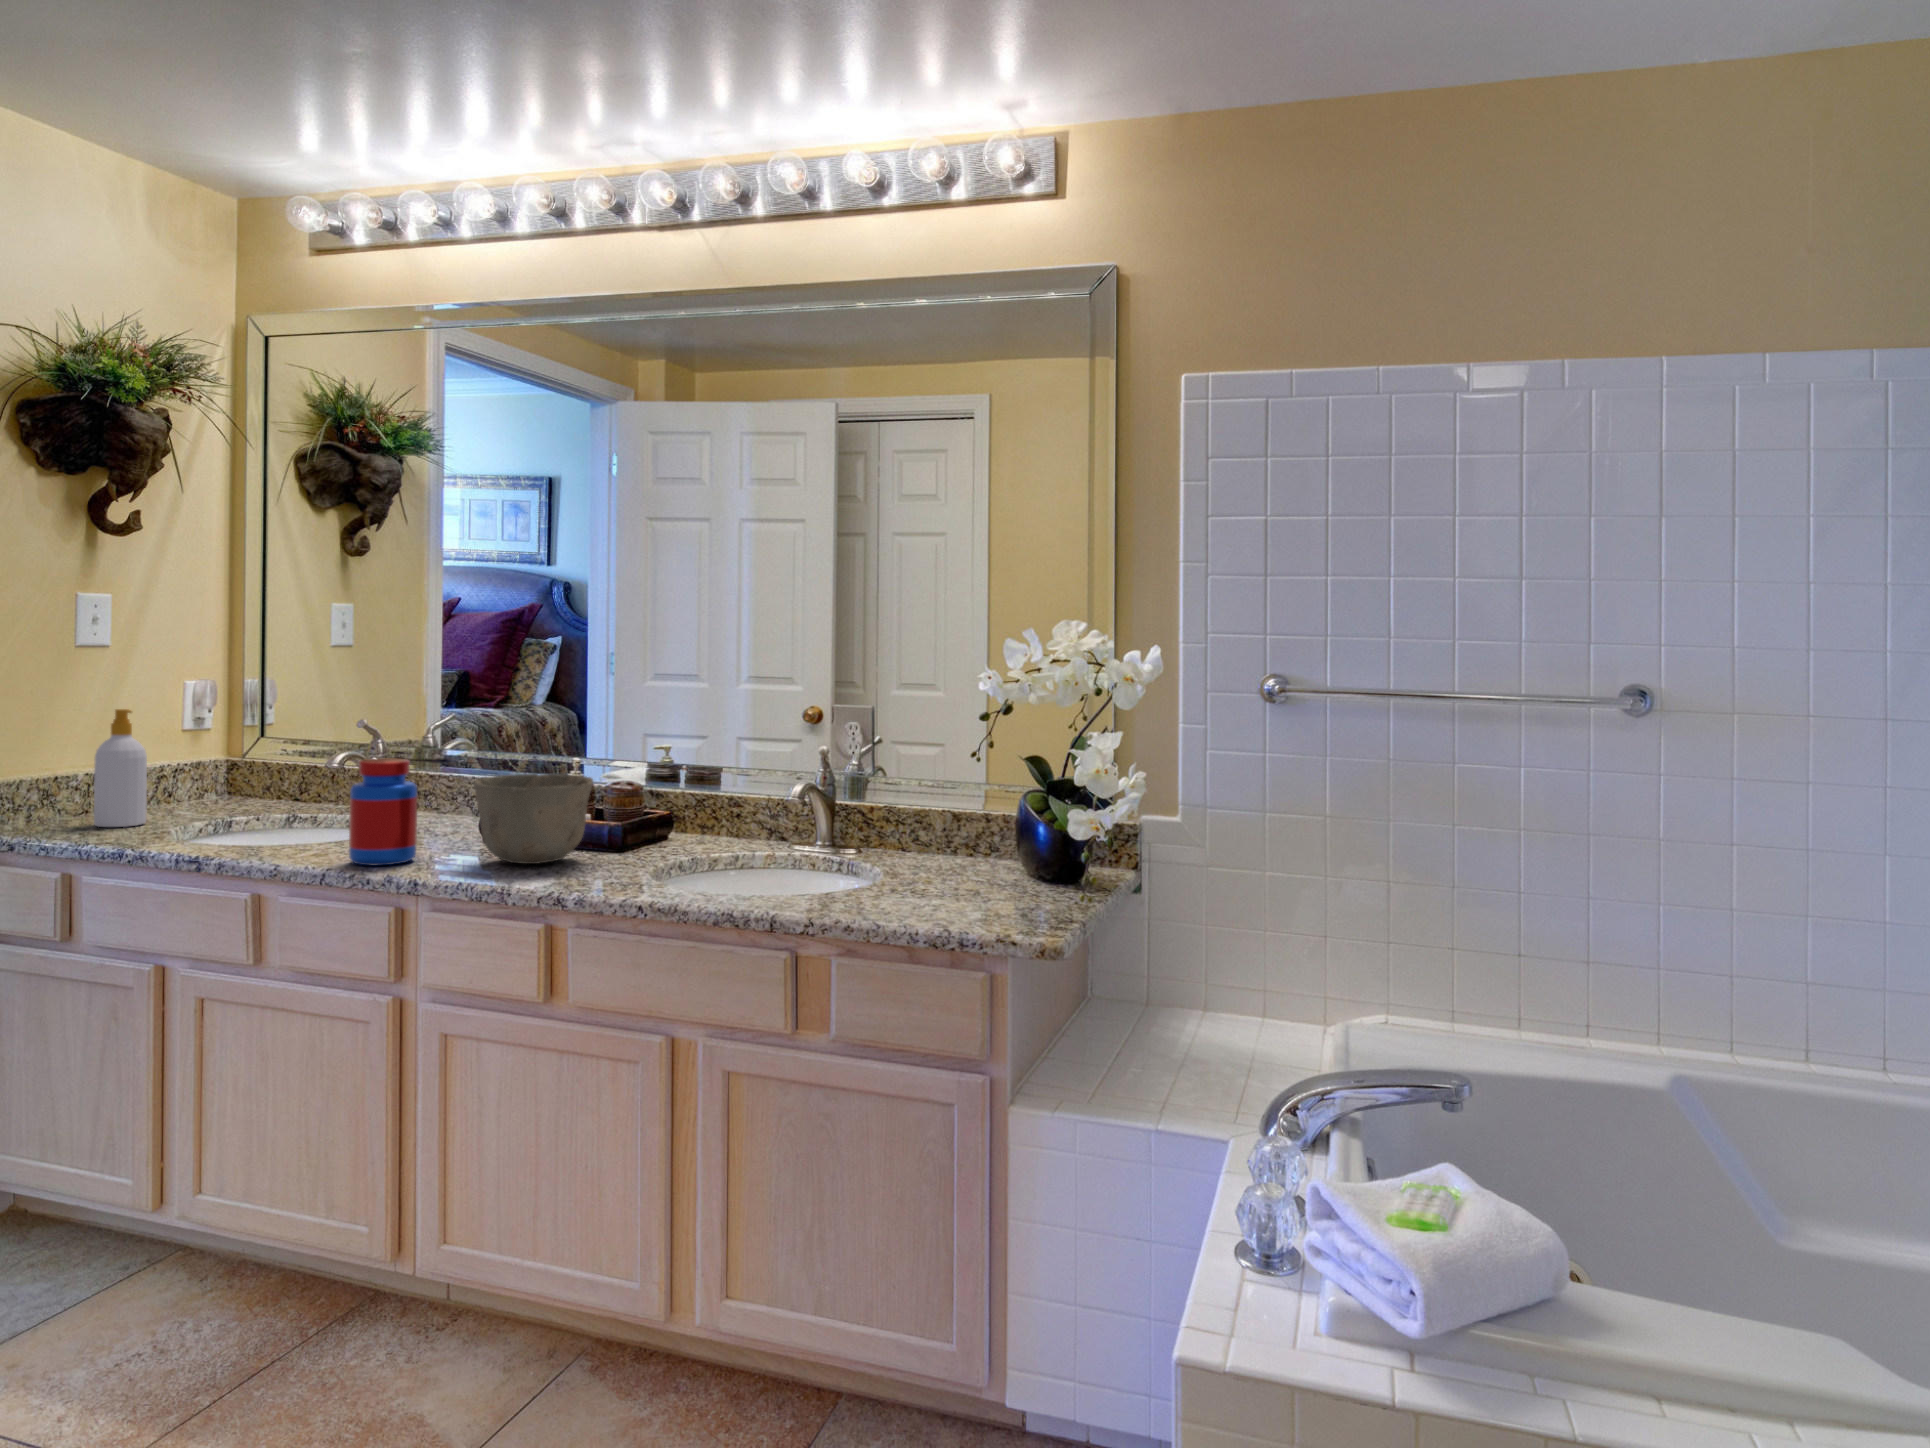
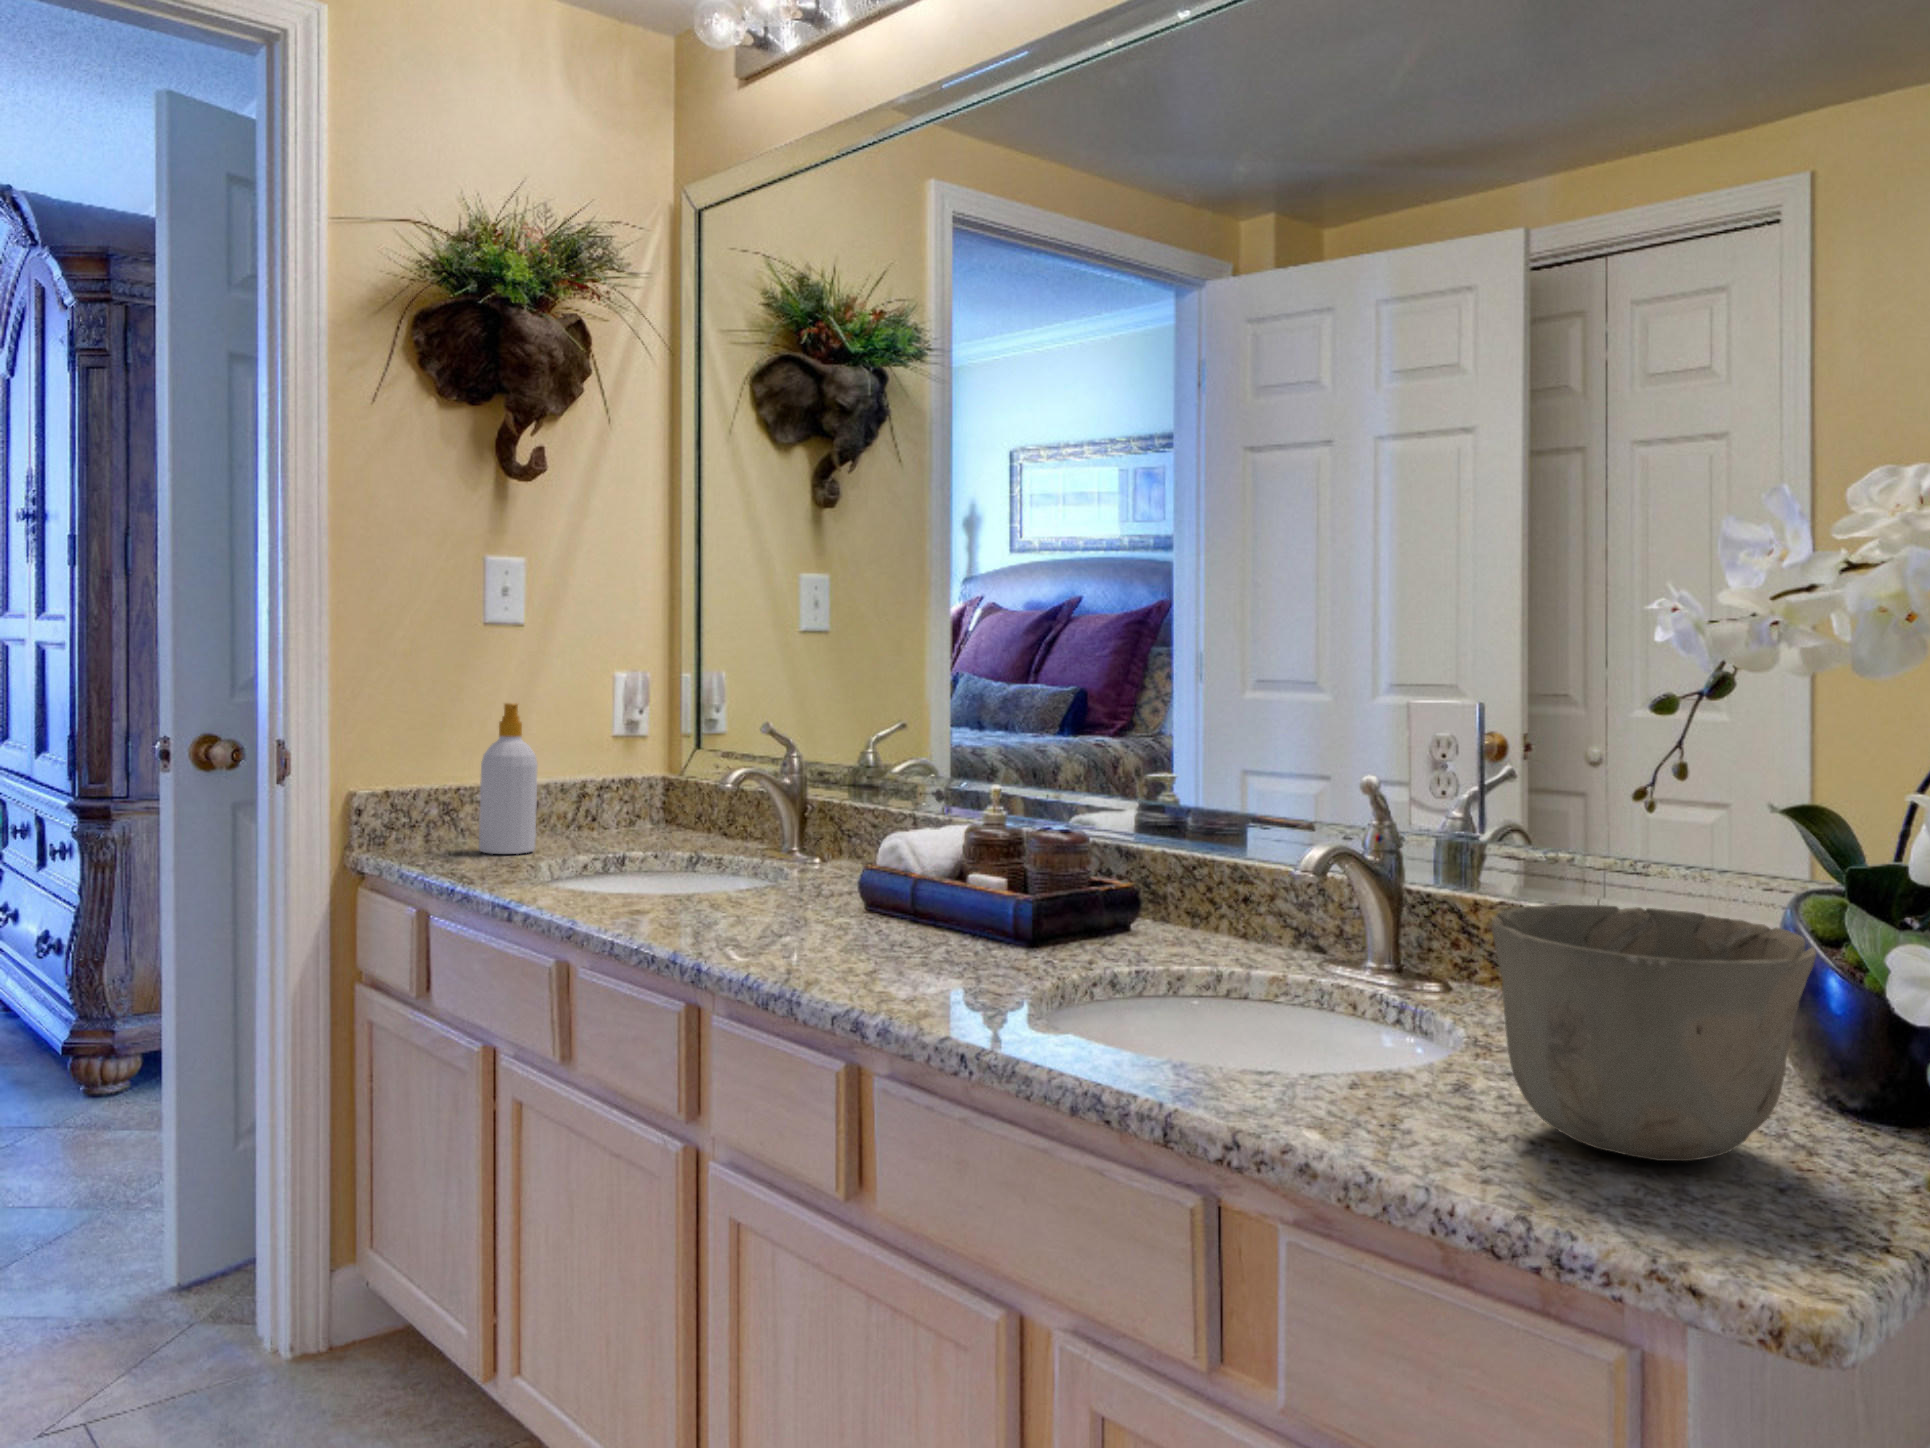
jar: present [349,759,418,865] -> none [652,772,746,933]
ceramic bowl: present [474,774,593,864] -> present [1492,905,1816,1161]

